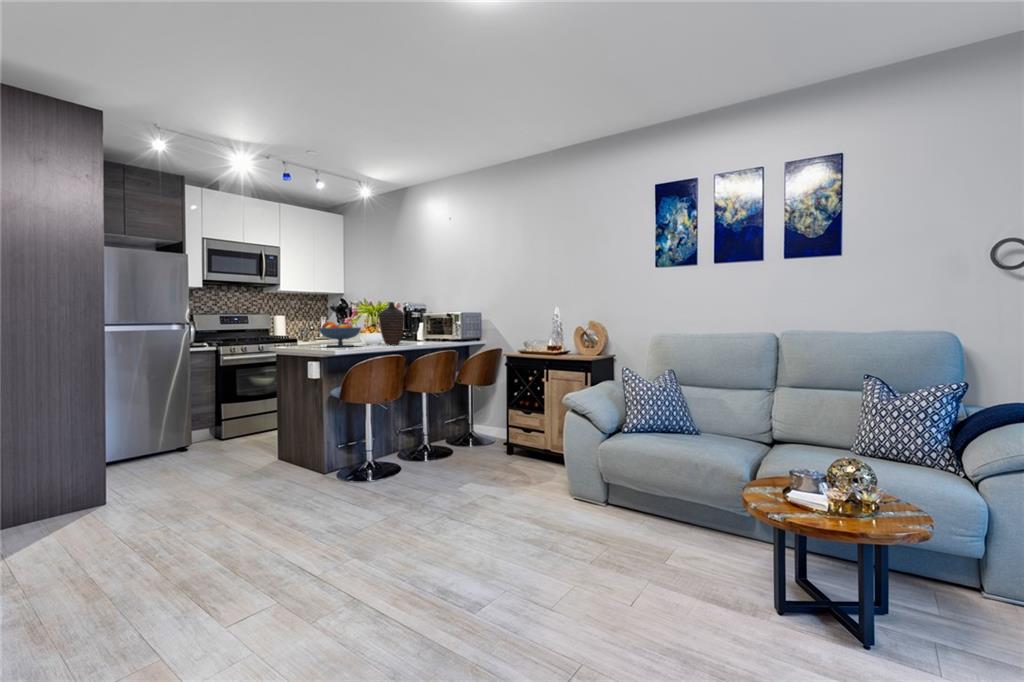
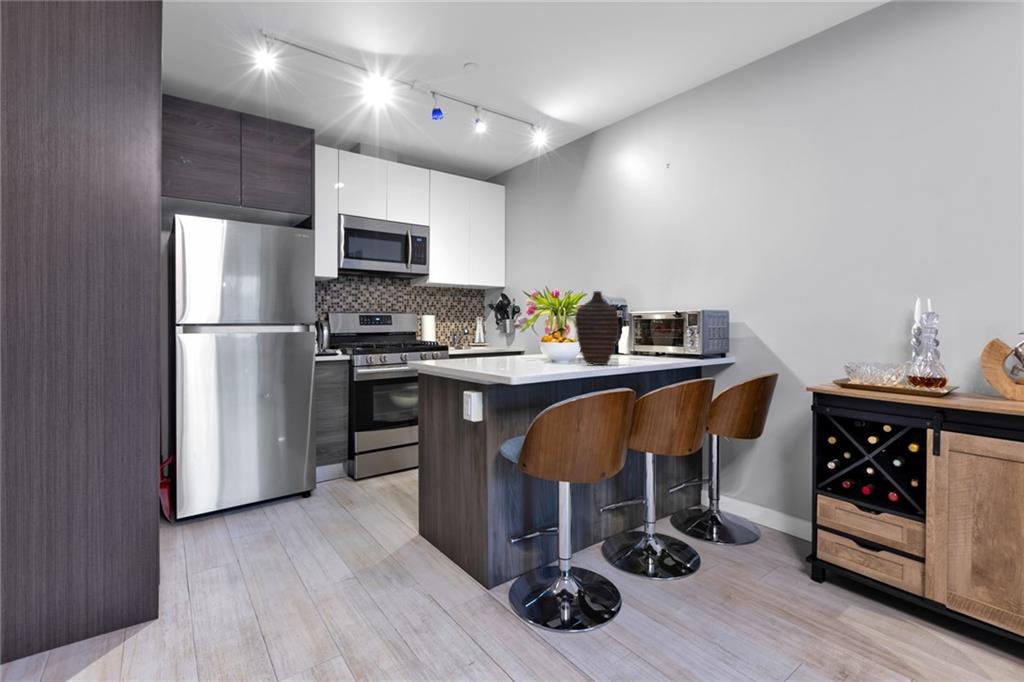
fruit bowl: present [319,321,361,347] -> none [480,323,548,367]

